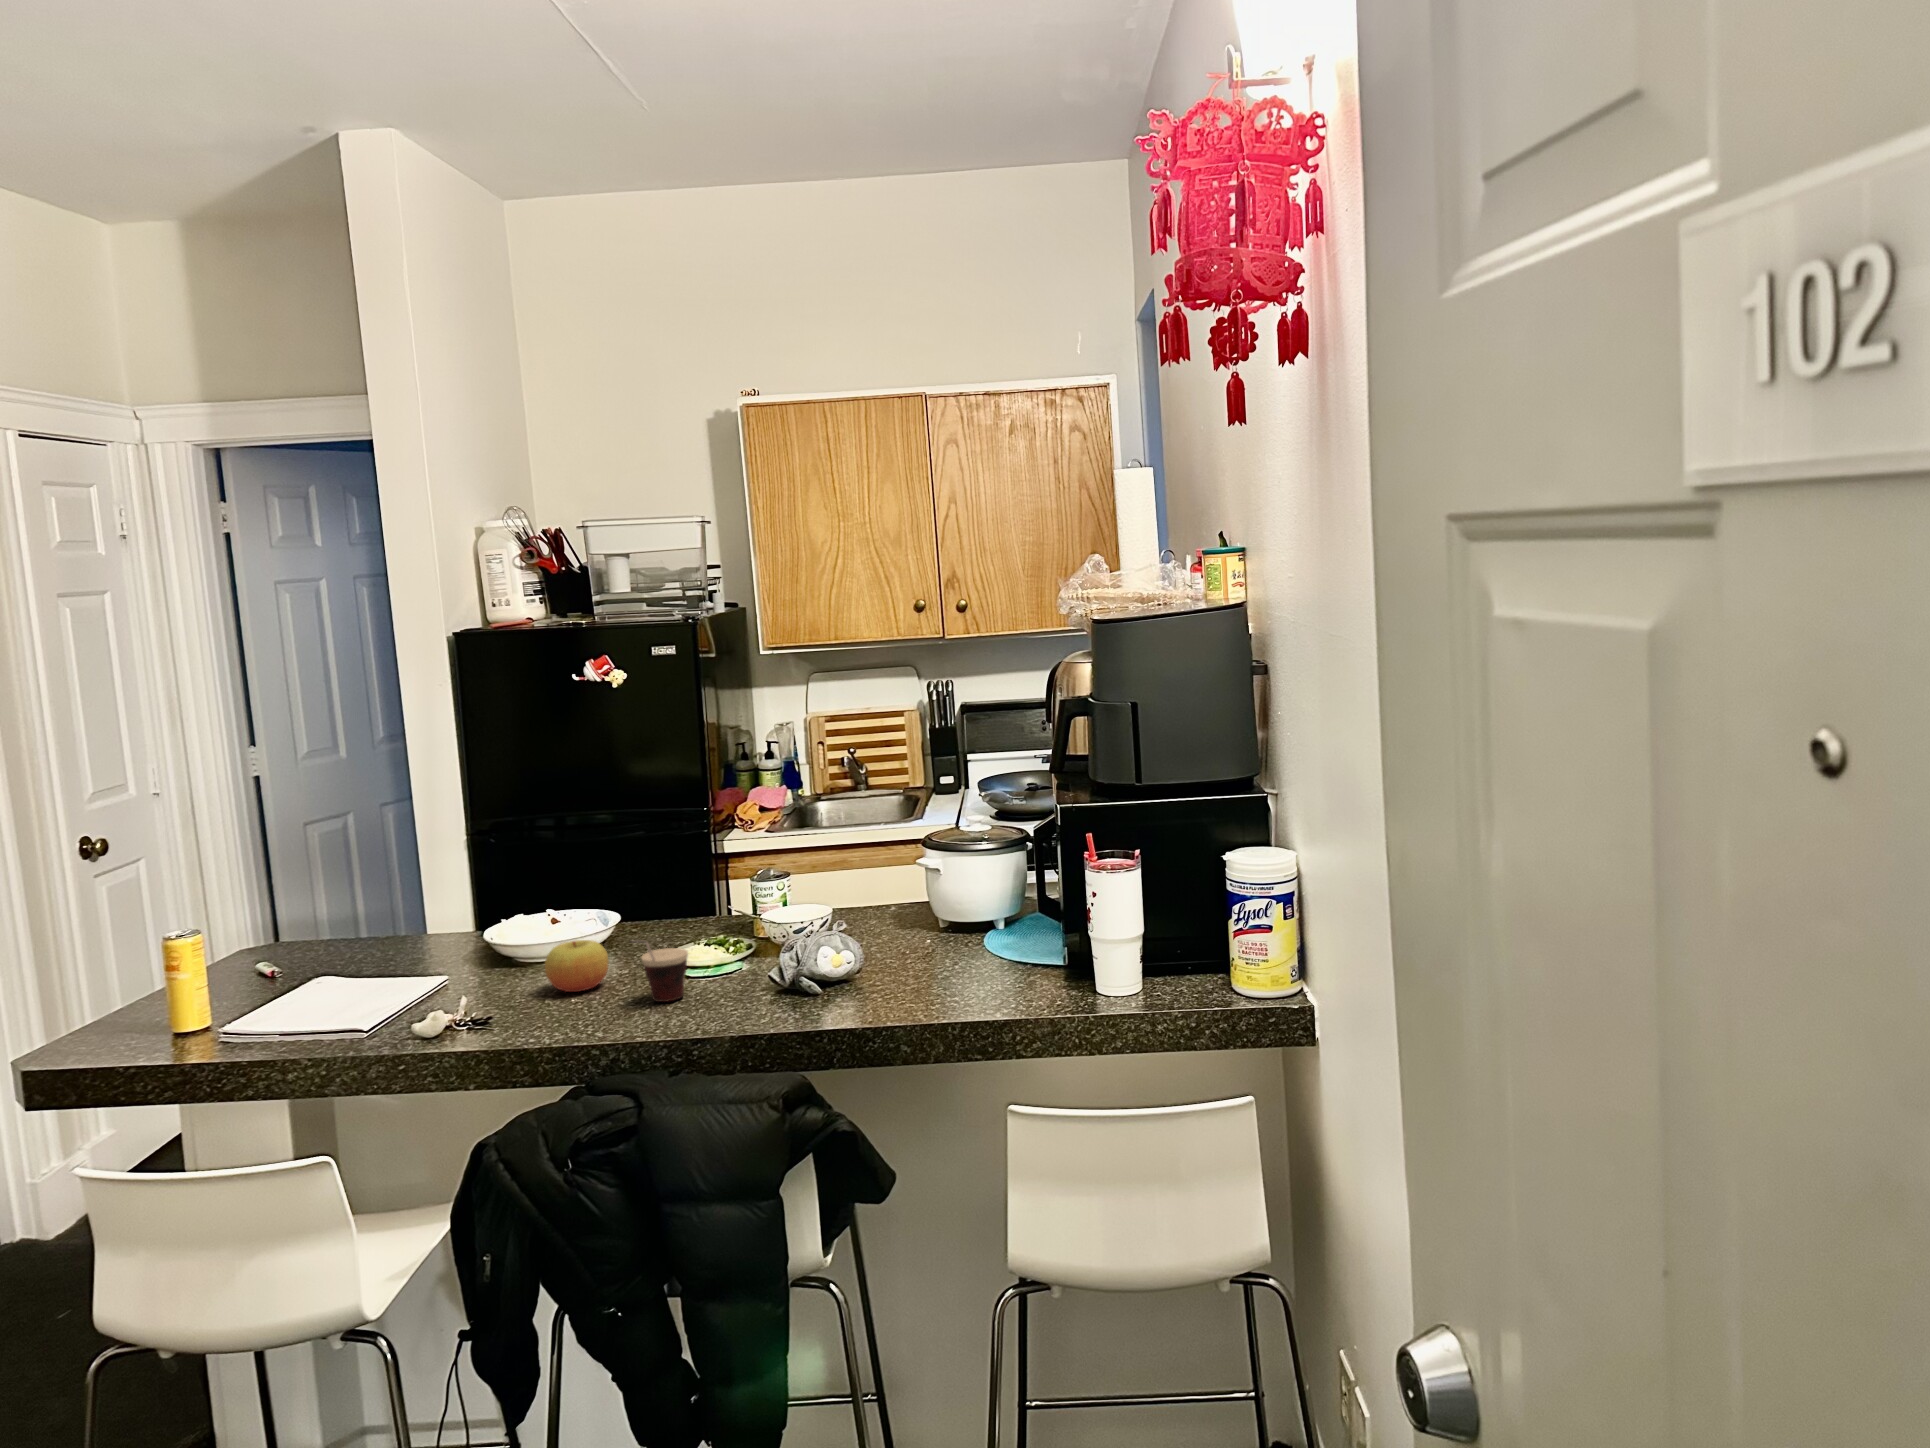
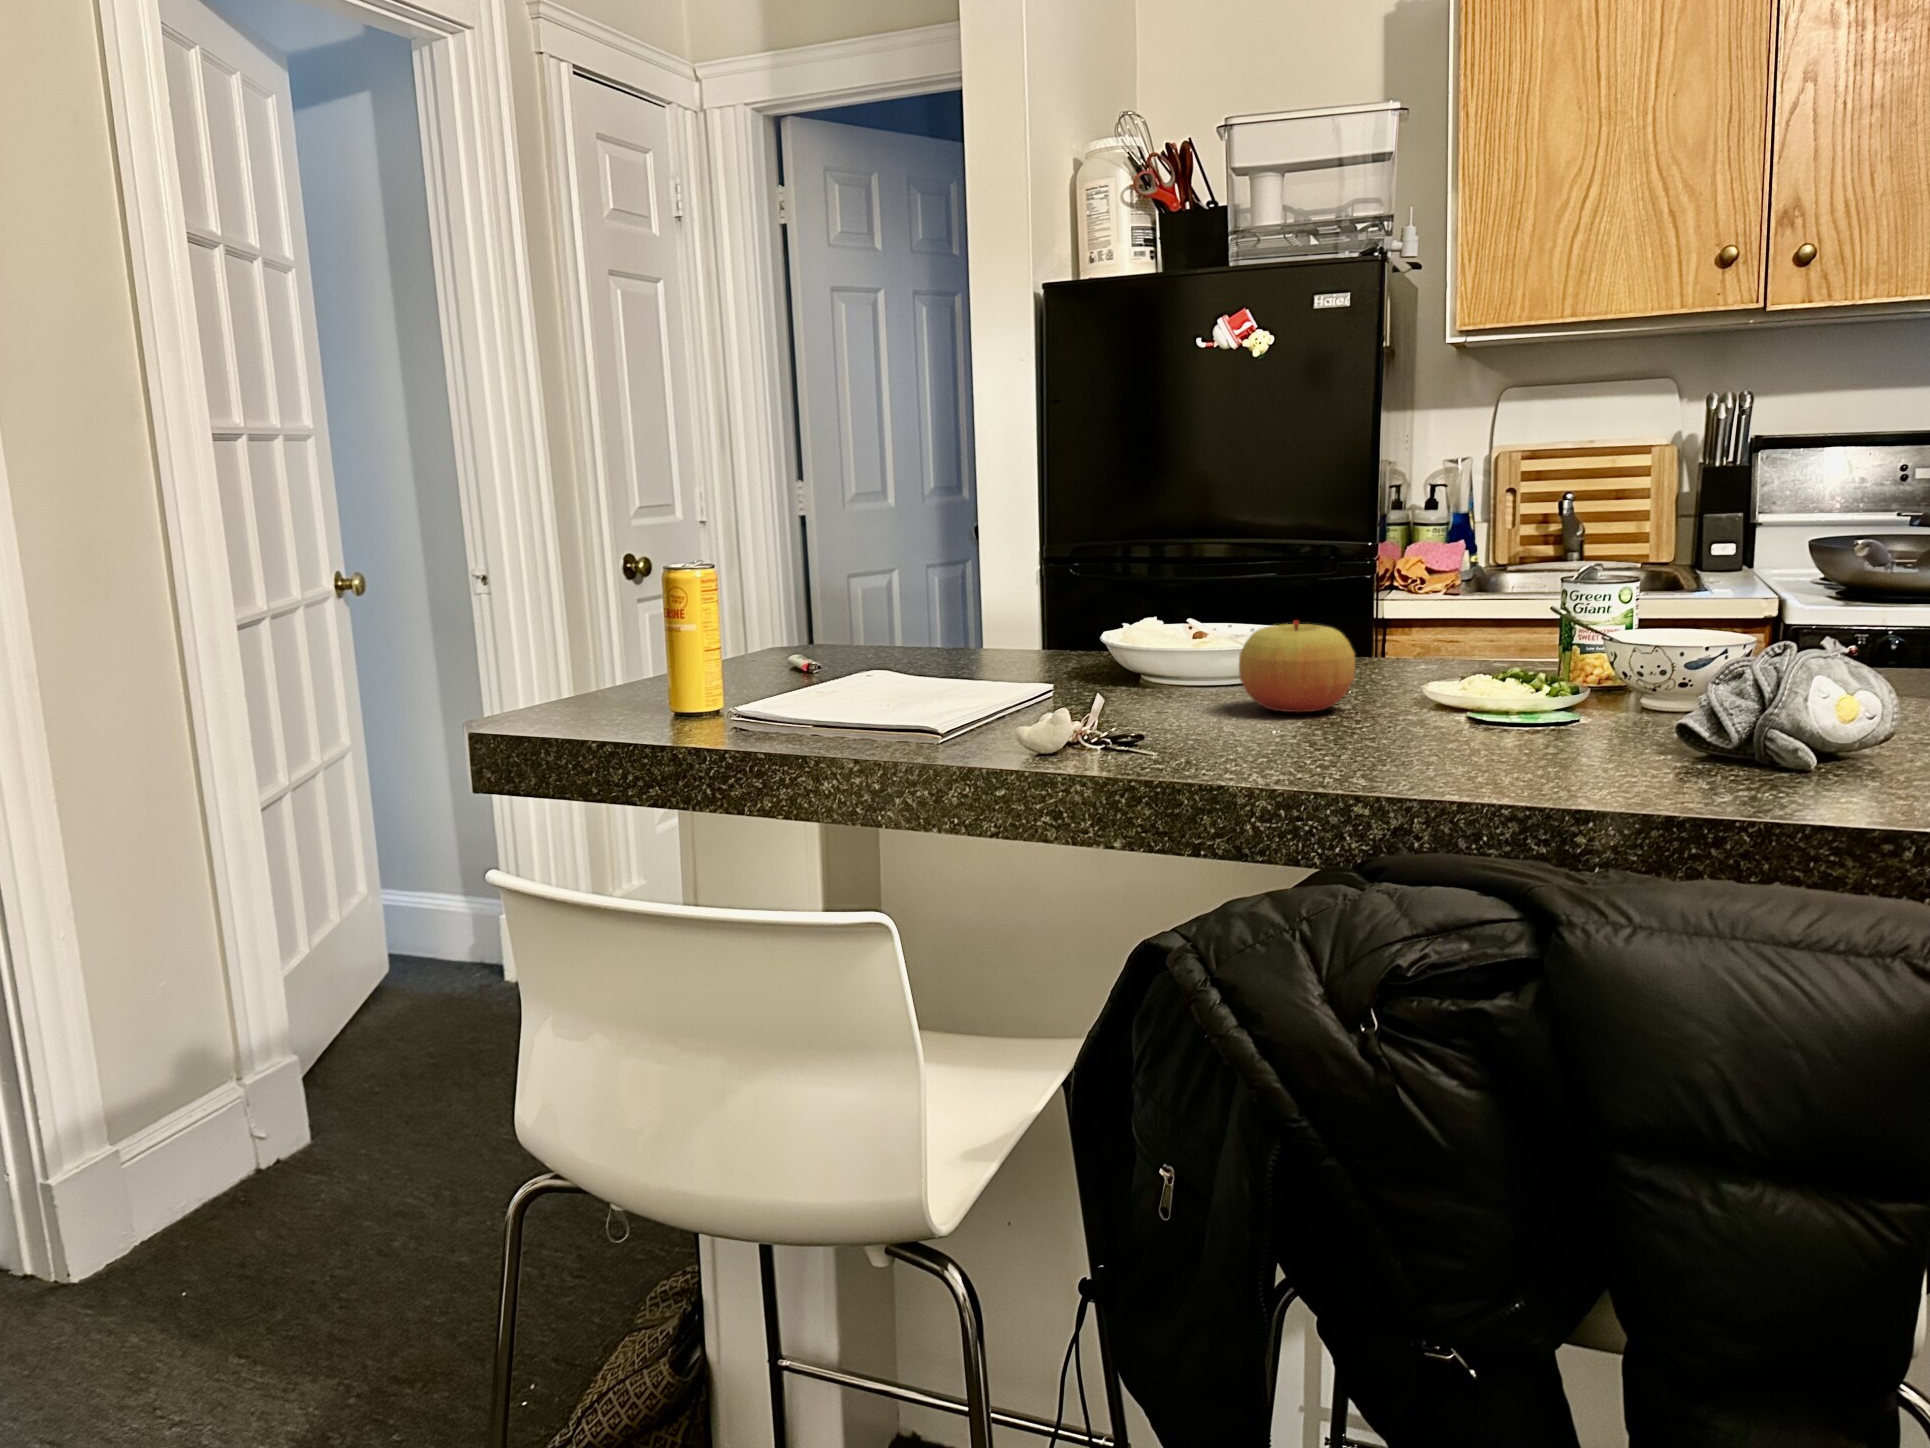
cup: present [630,940,688,1002] -> none [1450,593,1550,737]

